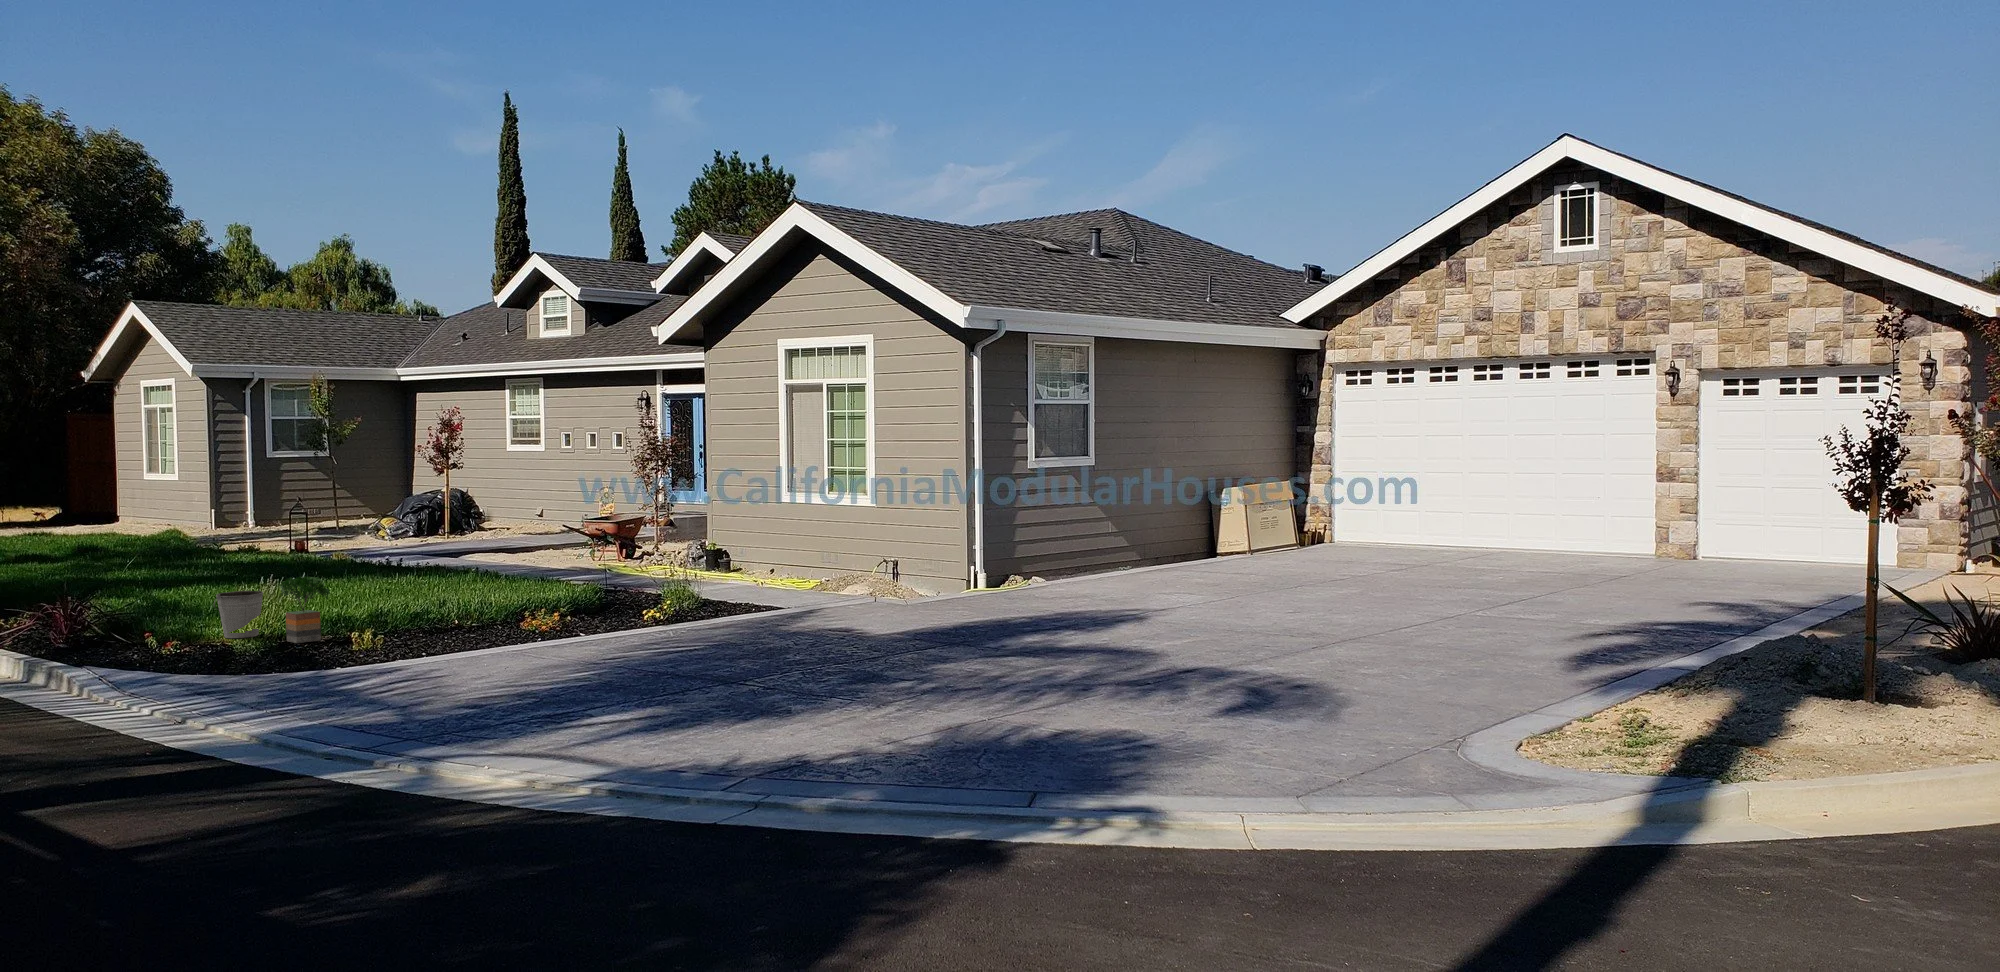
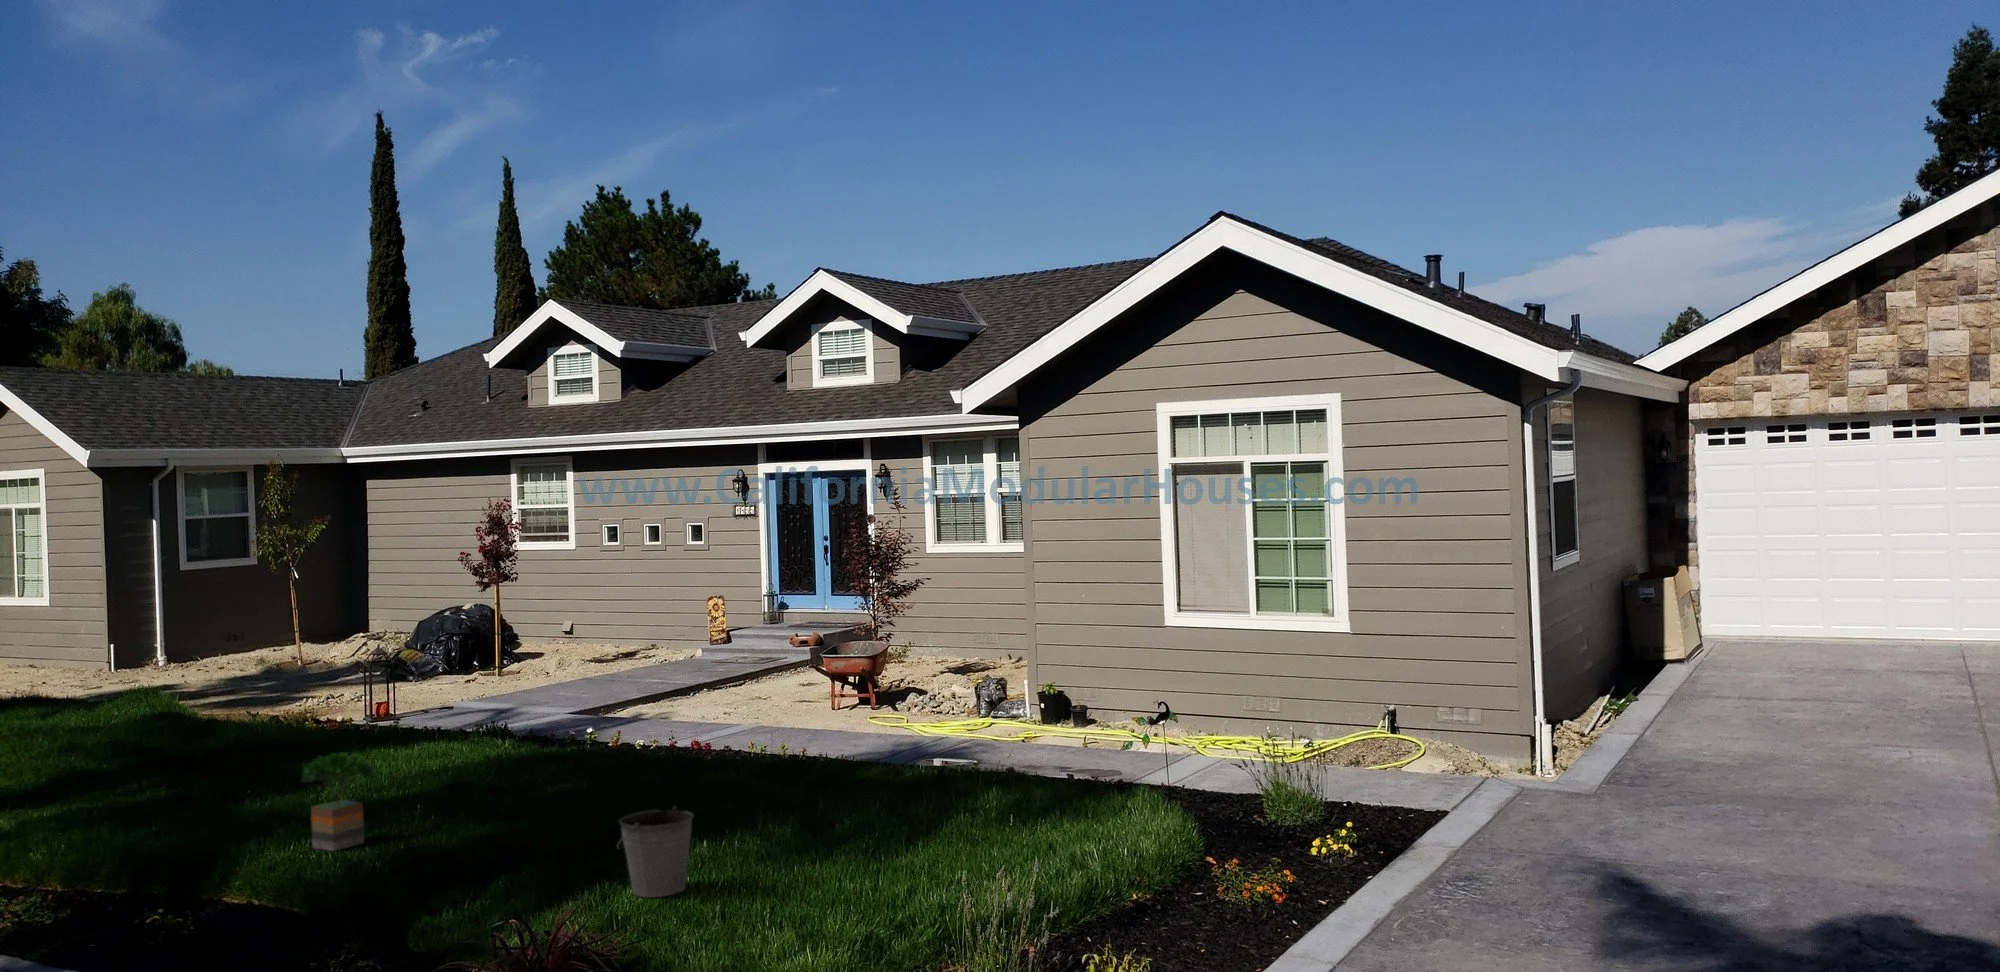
potted tree: present [280,577,330,643] -> present [304,753,378,851]

